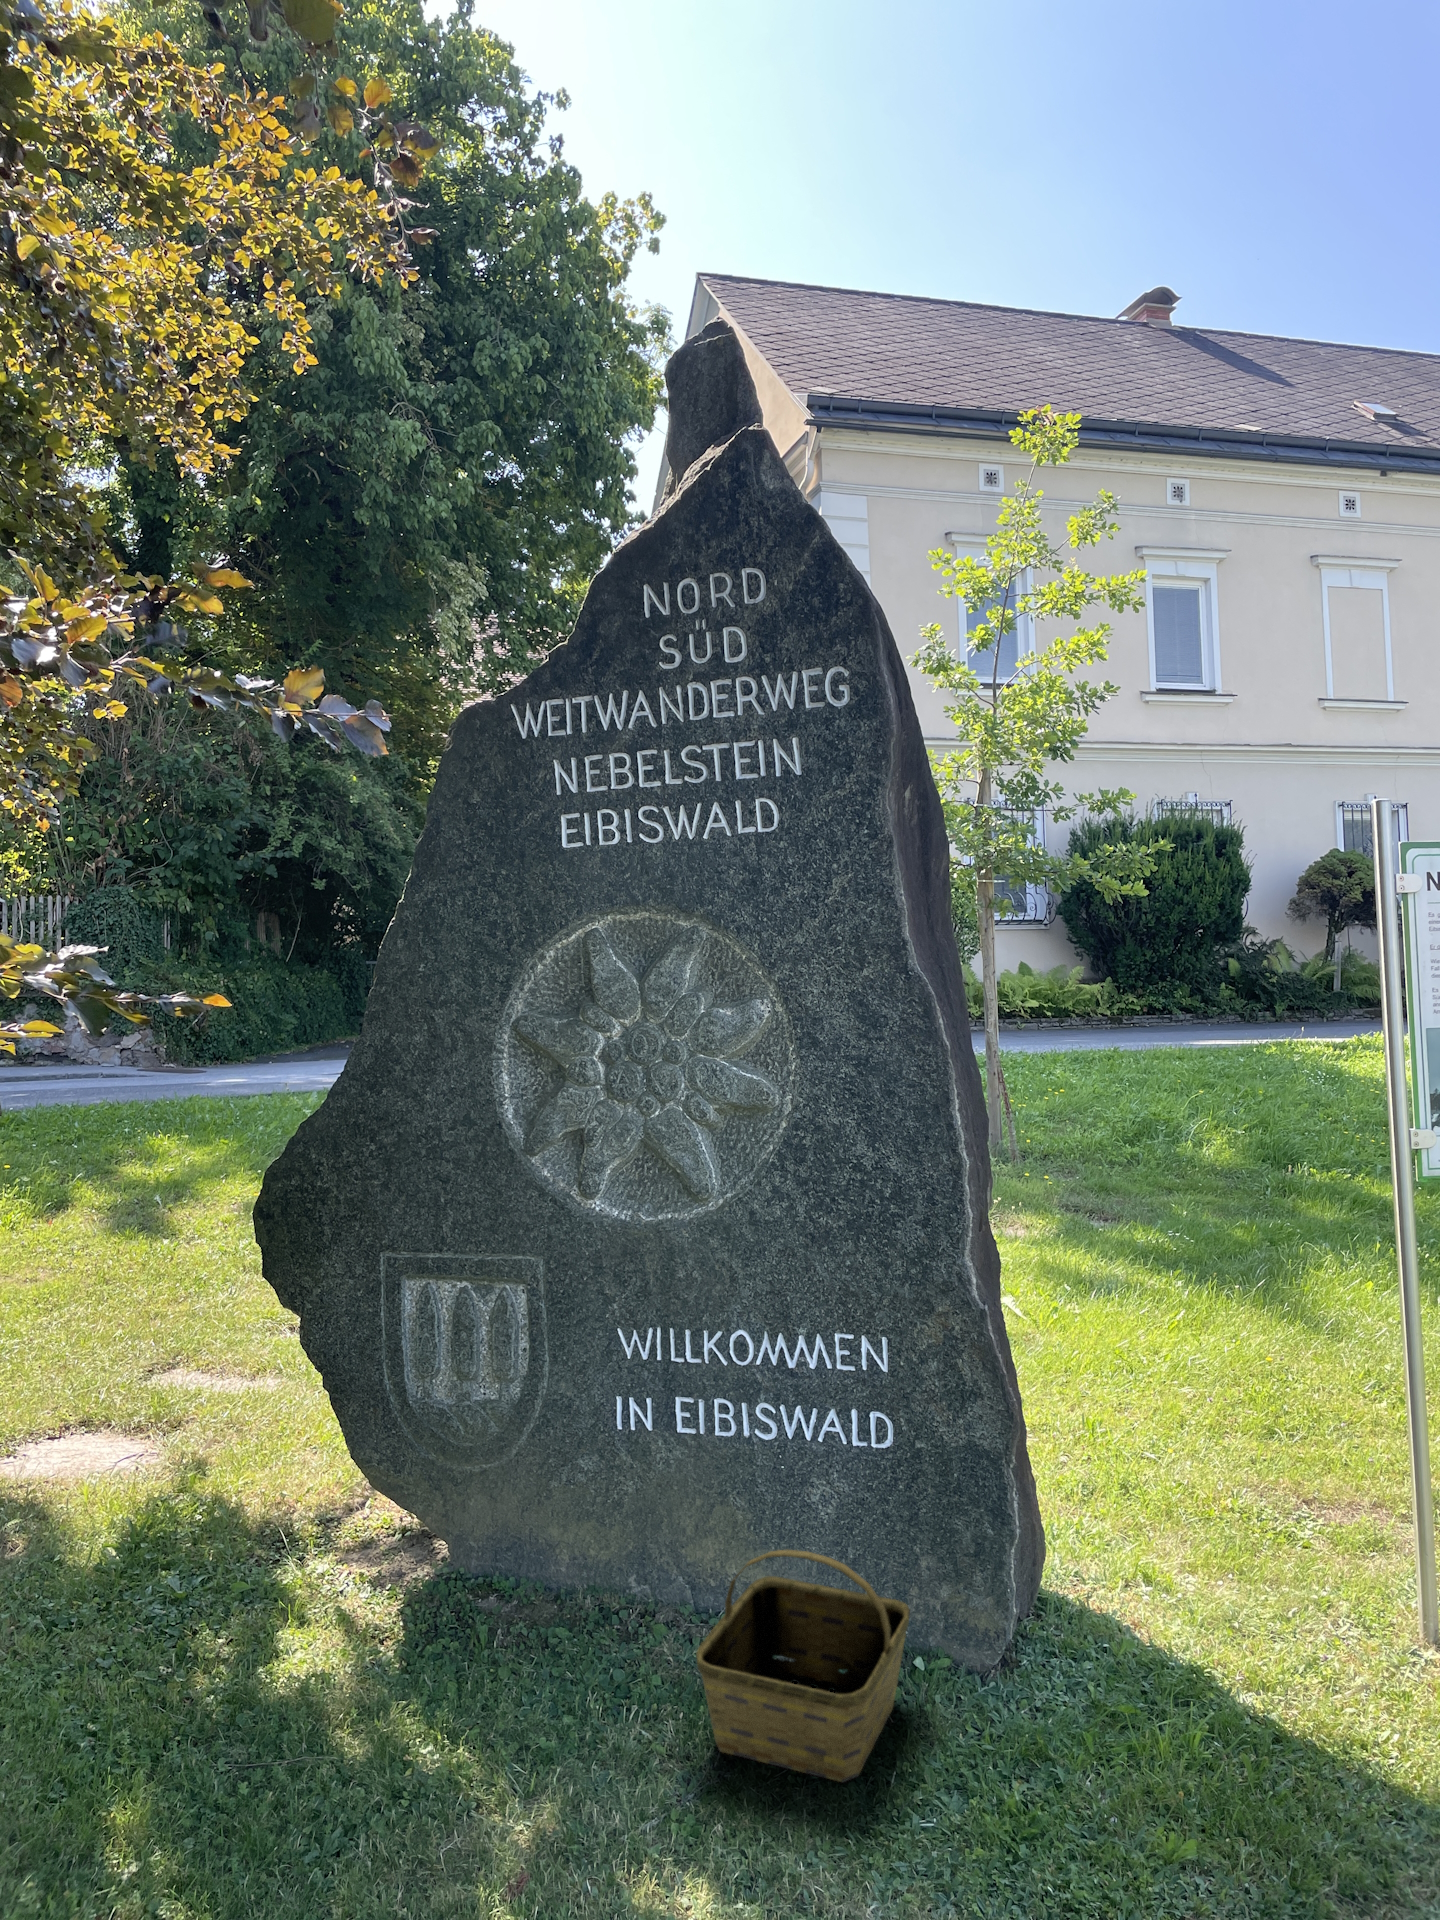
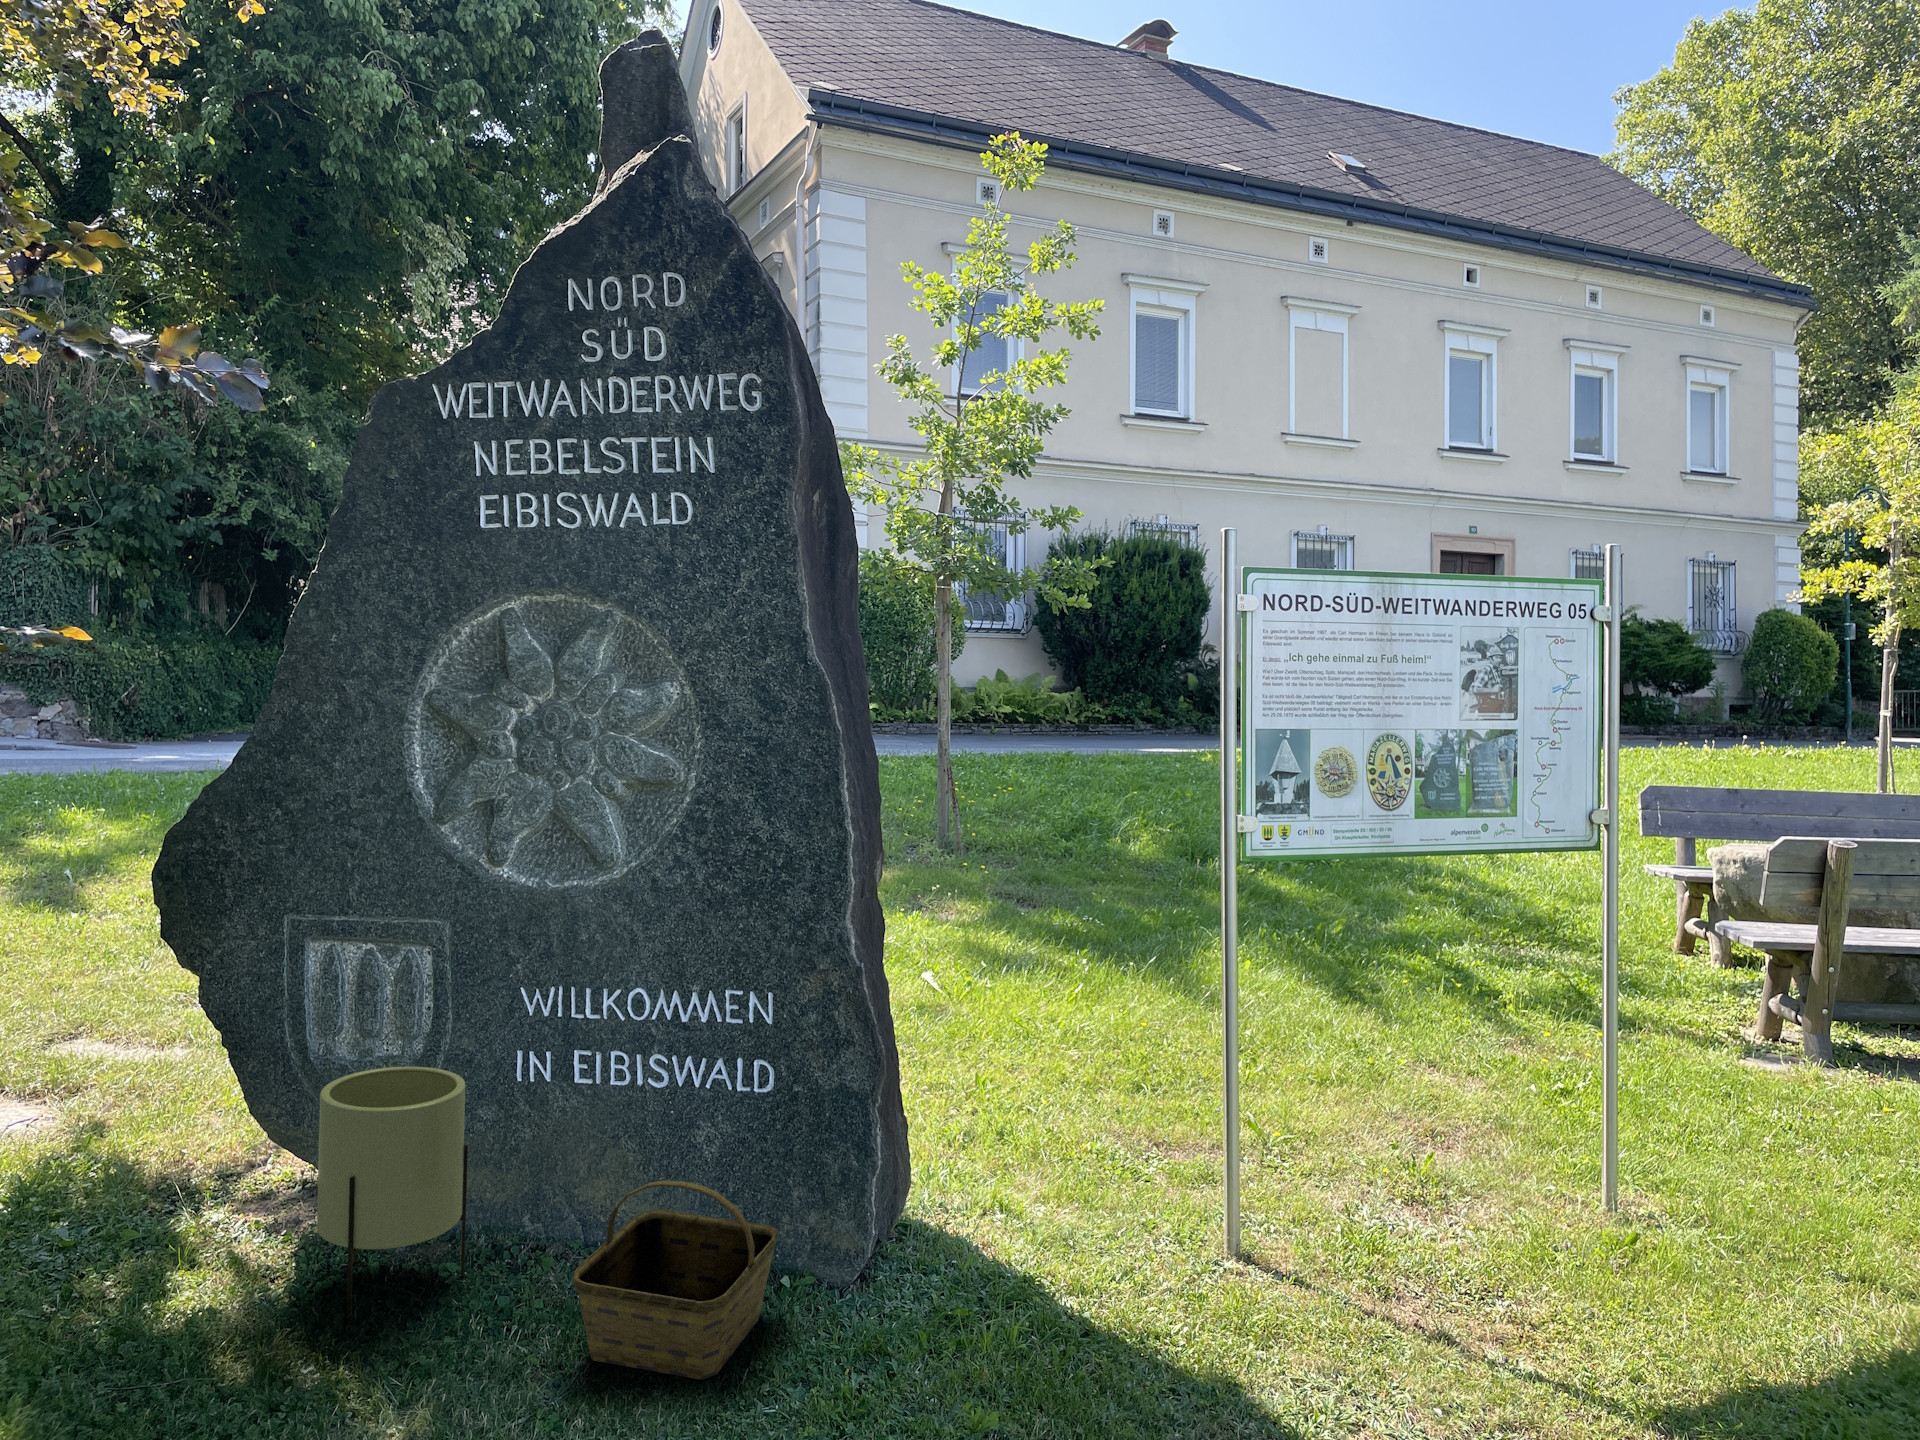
planter: none [423,1414,571,1688] -> present [317,1067,468,1318]

